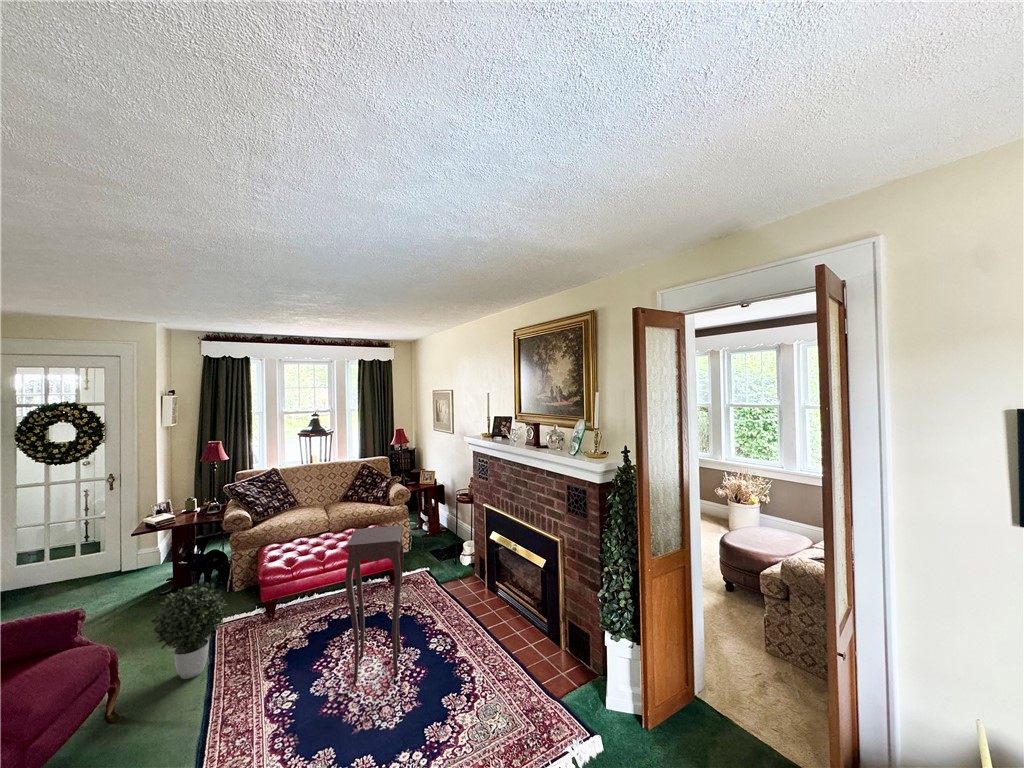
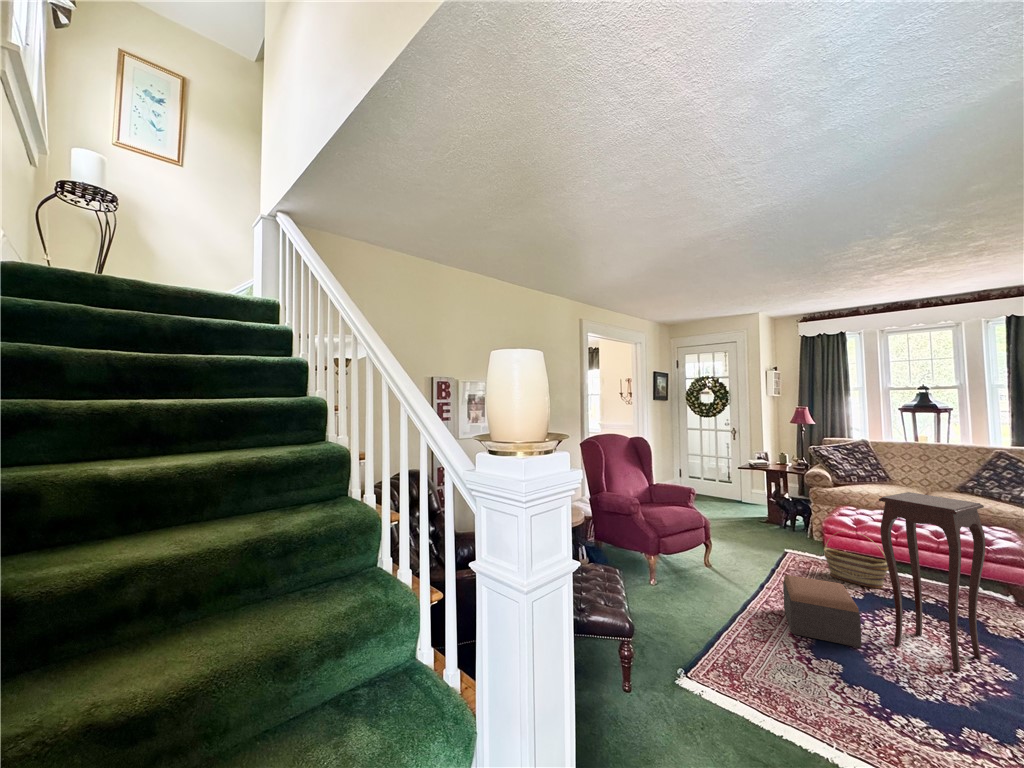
basket: none [264,575,322,634] -> present [824,534,888,588]
potted plant: present [151,582,229,679] -> none [732,501,786,571]
footstool: none [248,648,335,747] -> present [783,575,862,648]

